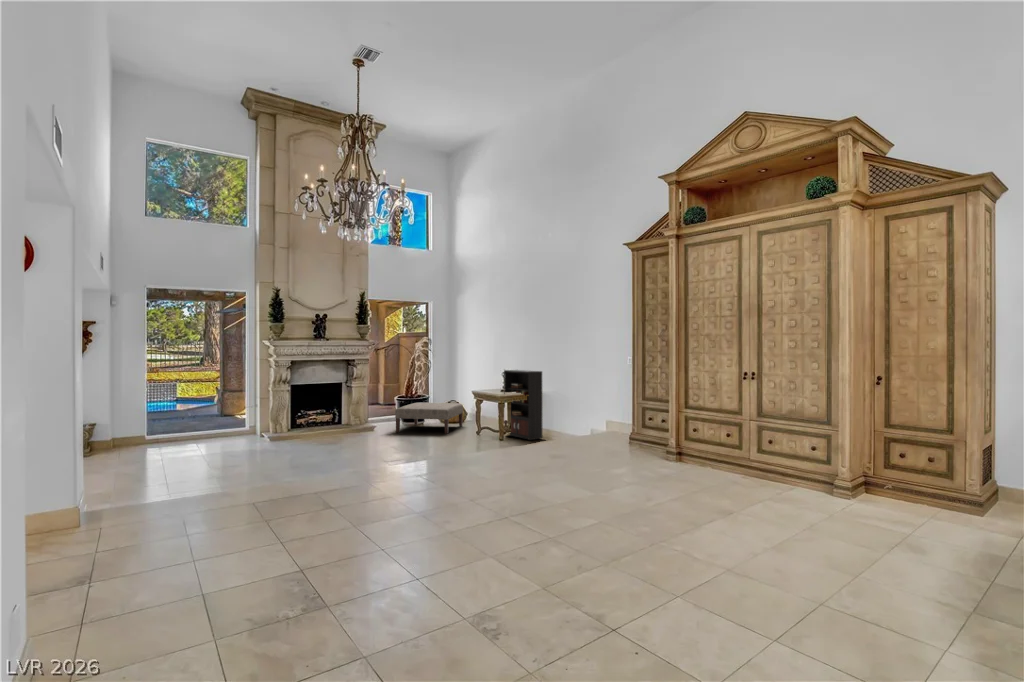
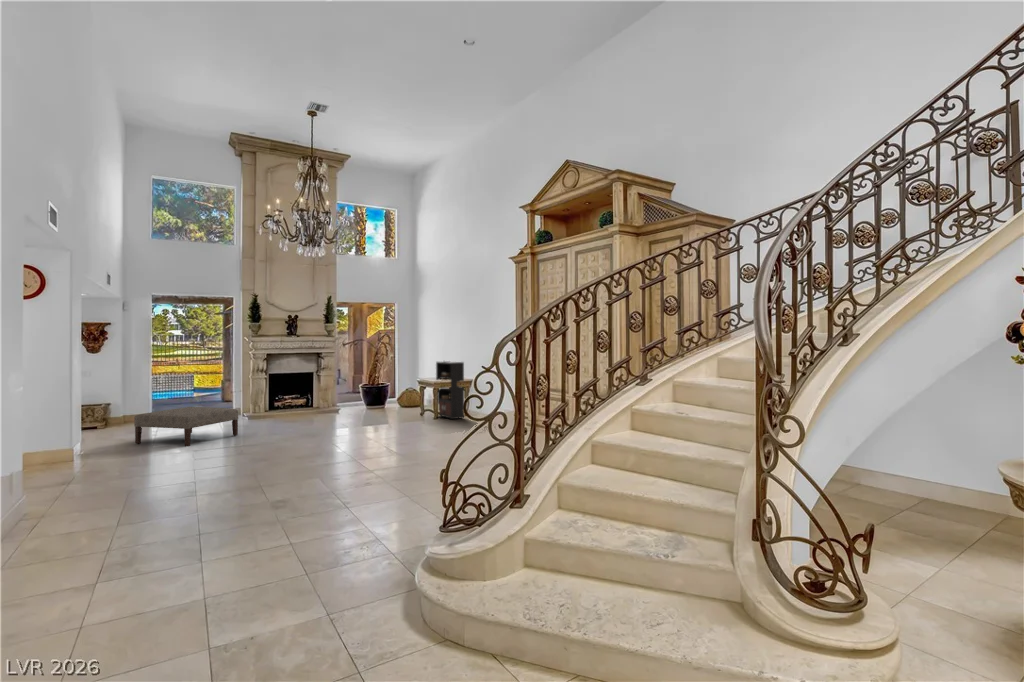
ottoman: present [395,402,463,434] -> present [134,407,238,446]

